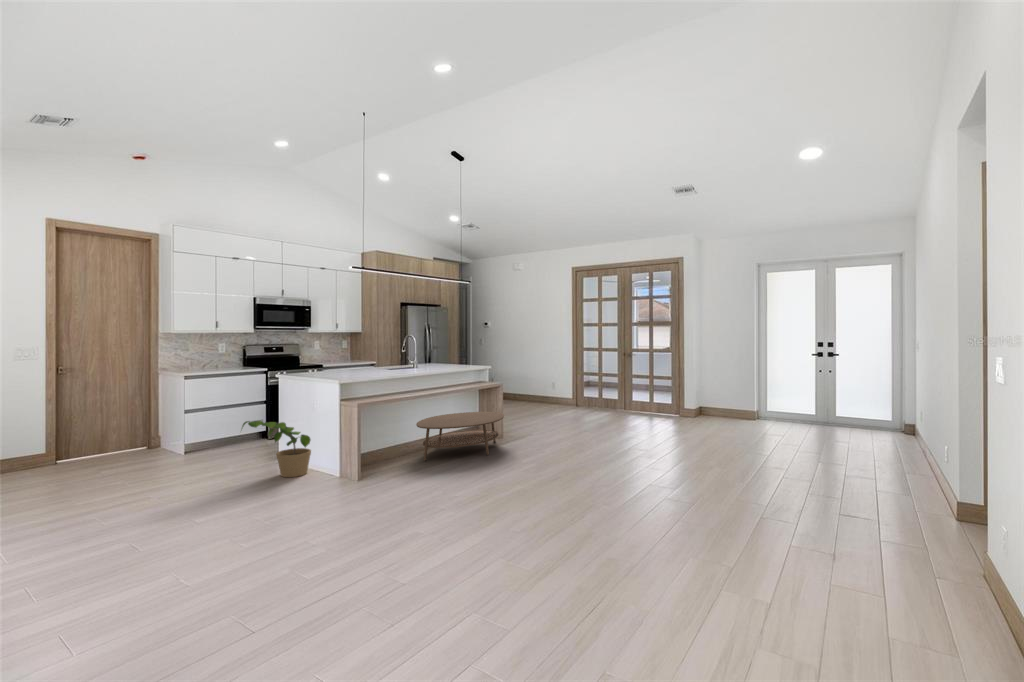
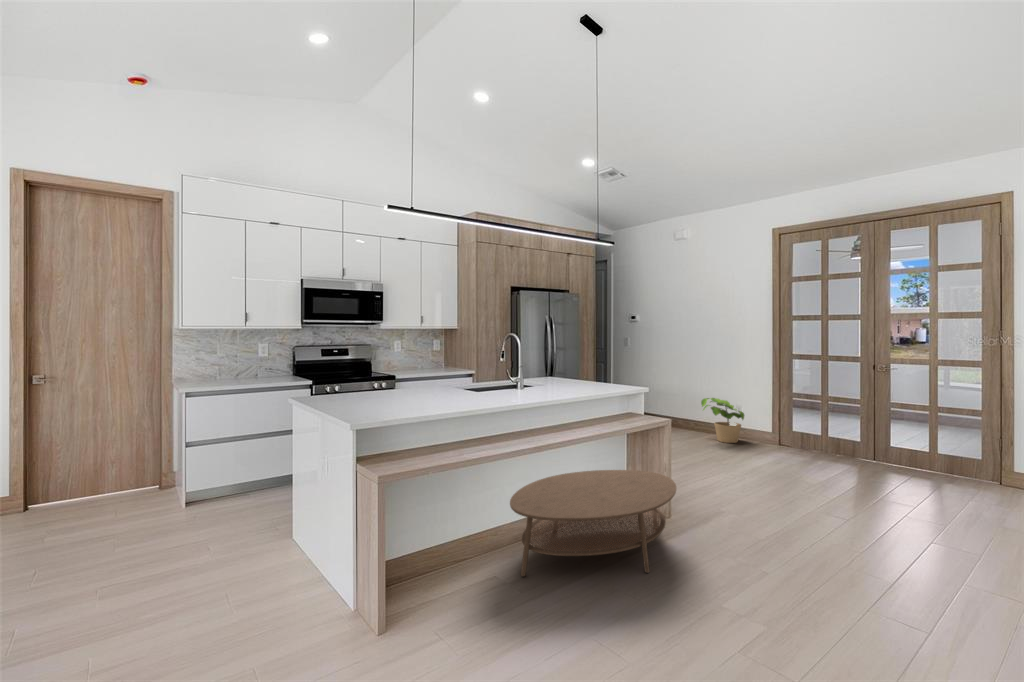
potted plant: present [242,420,311,477] -> present [701,398,744,443]

